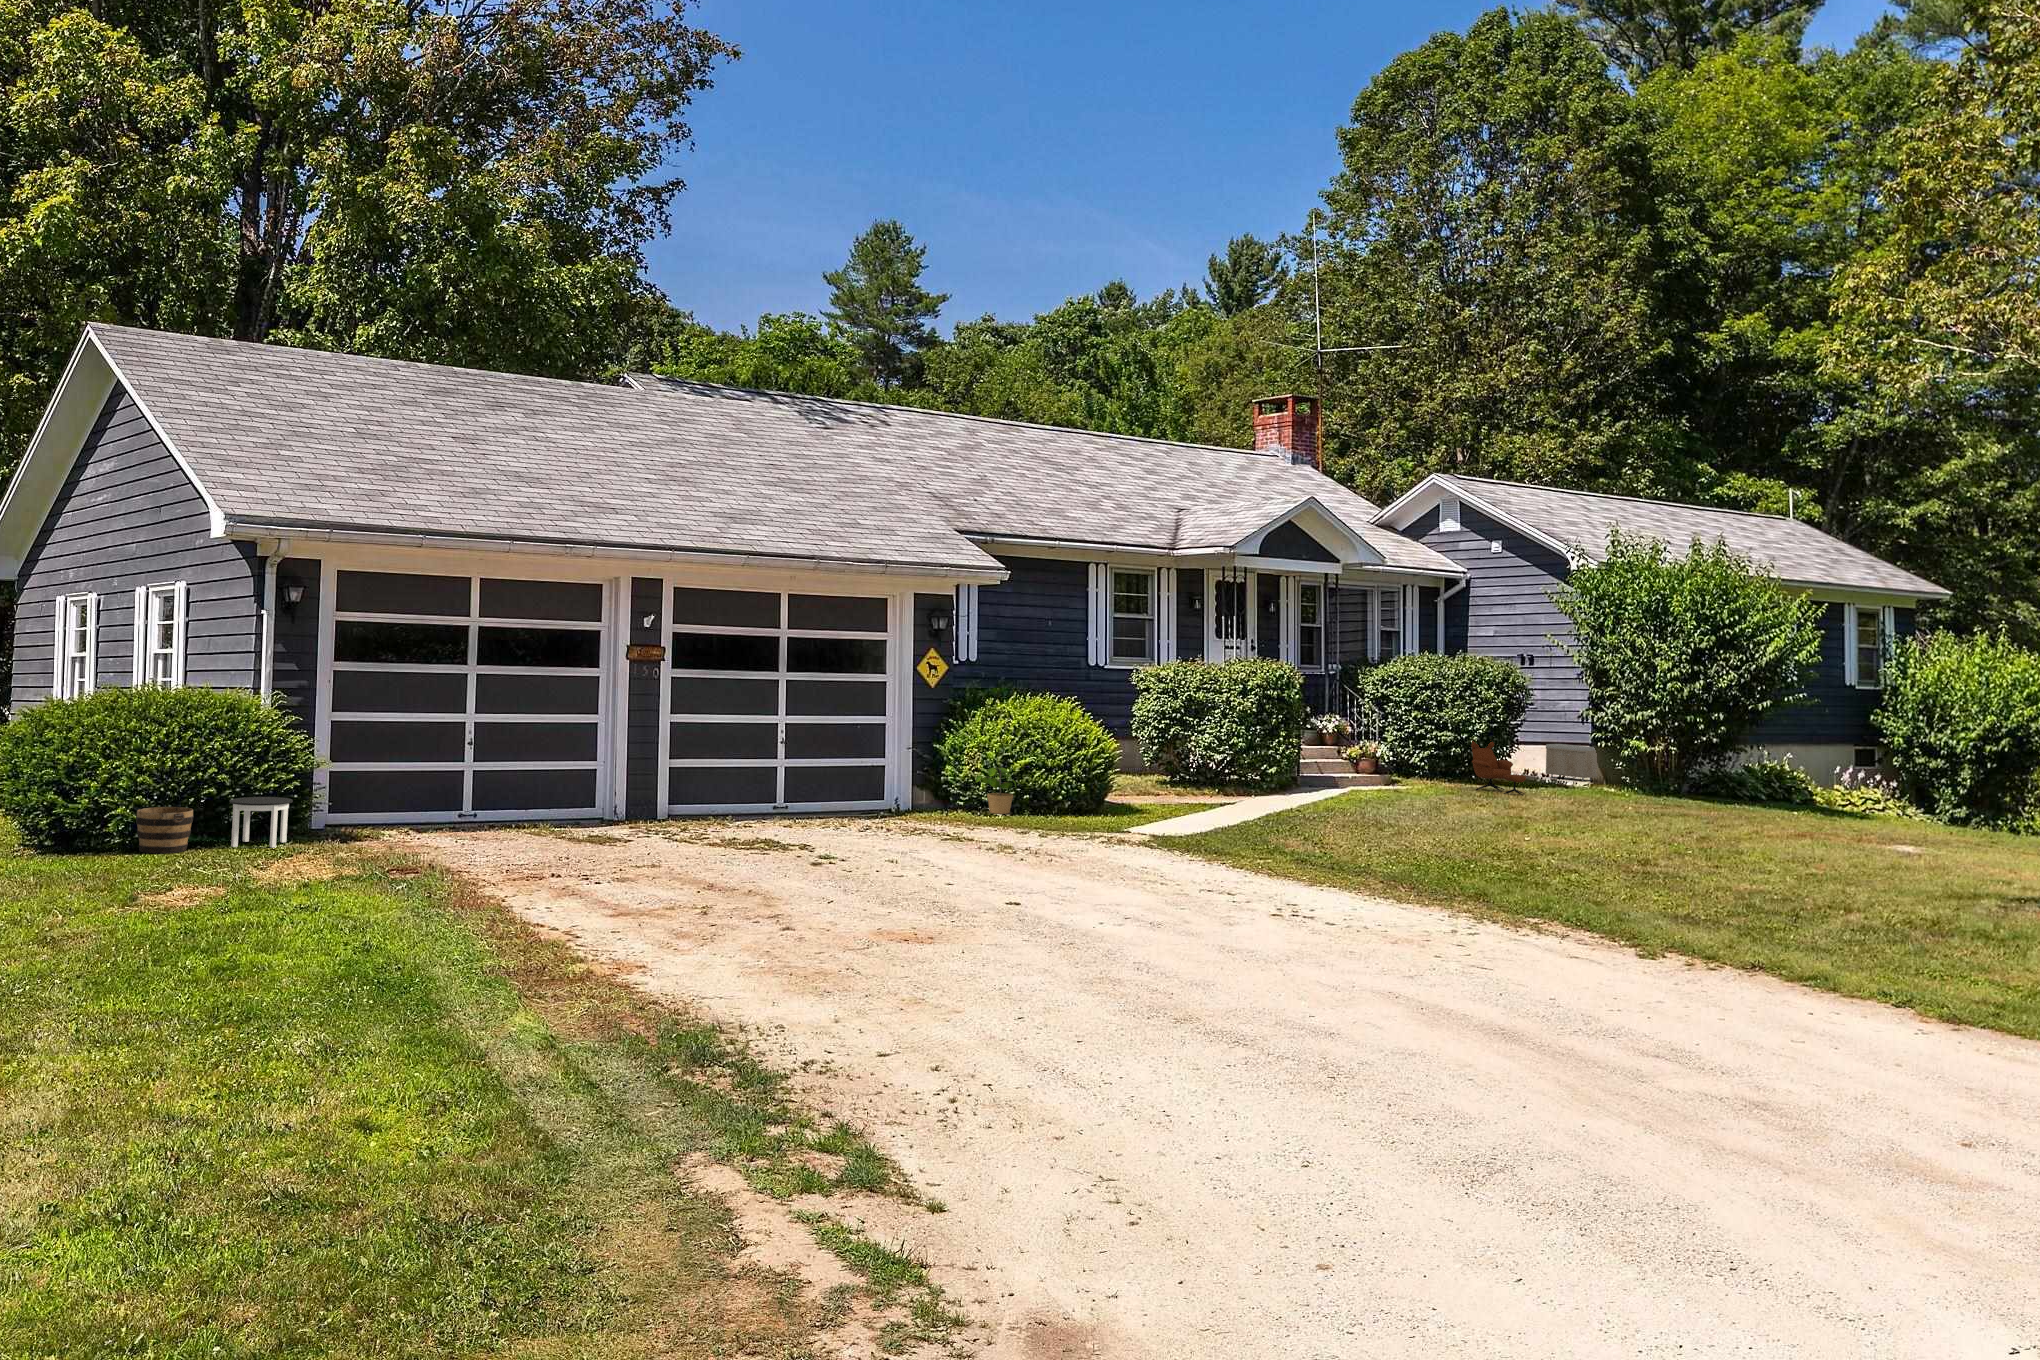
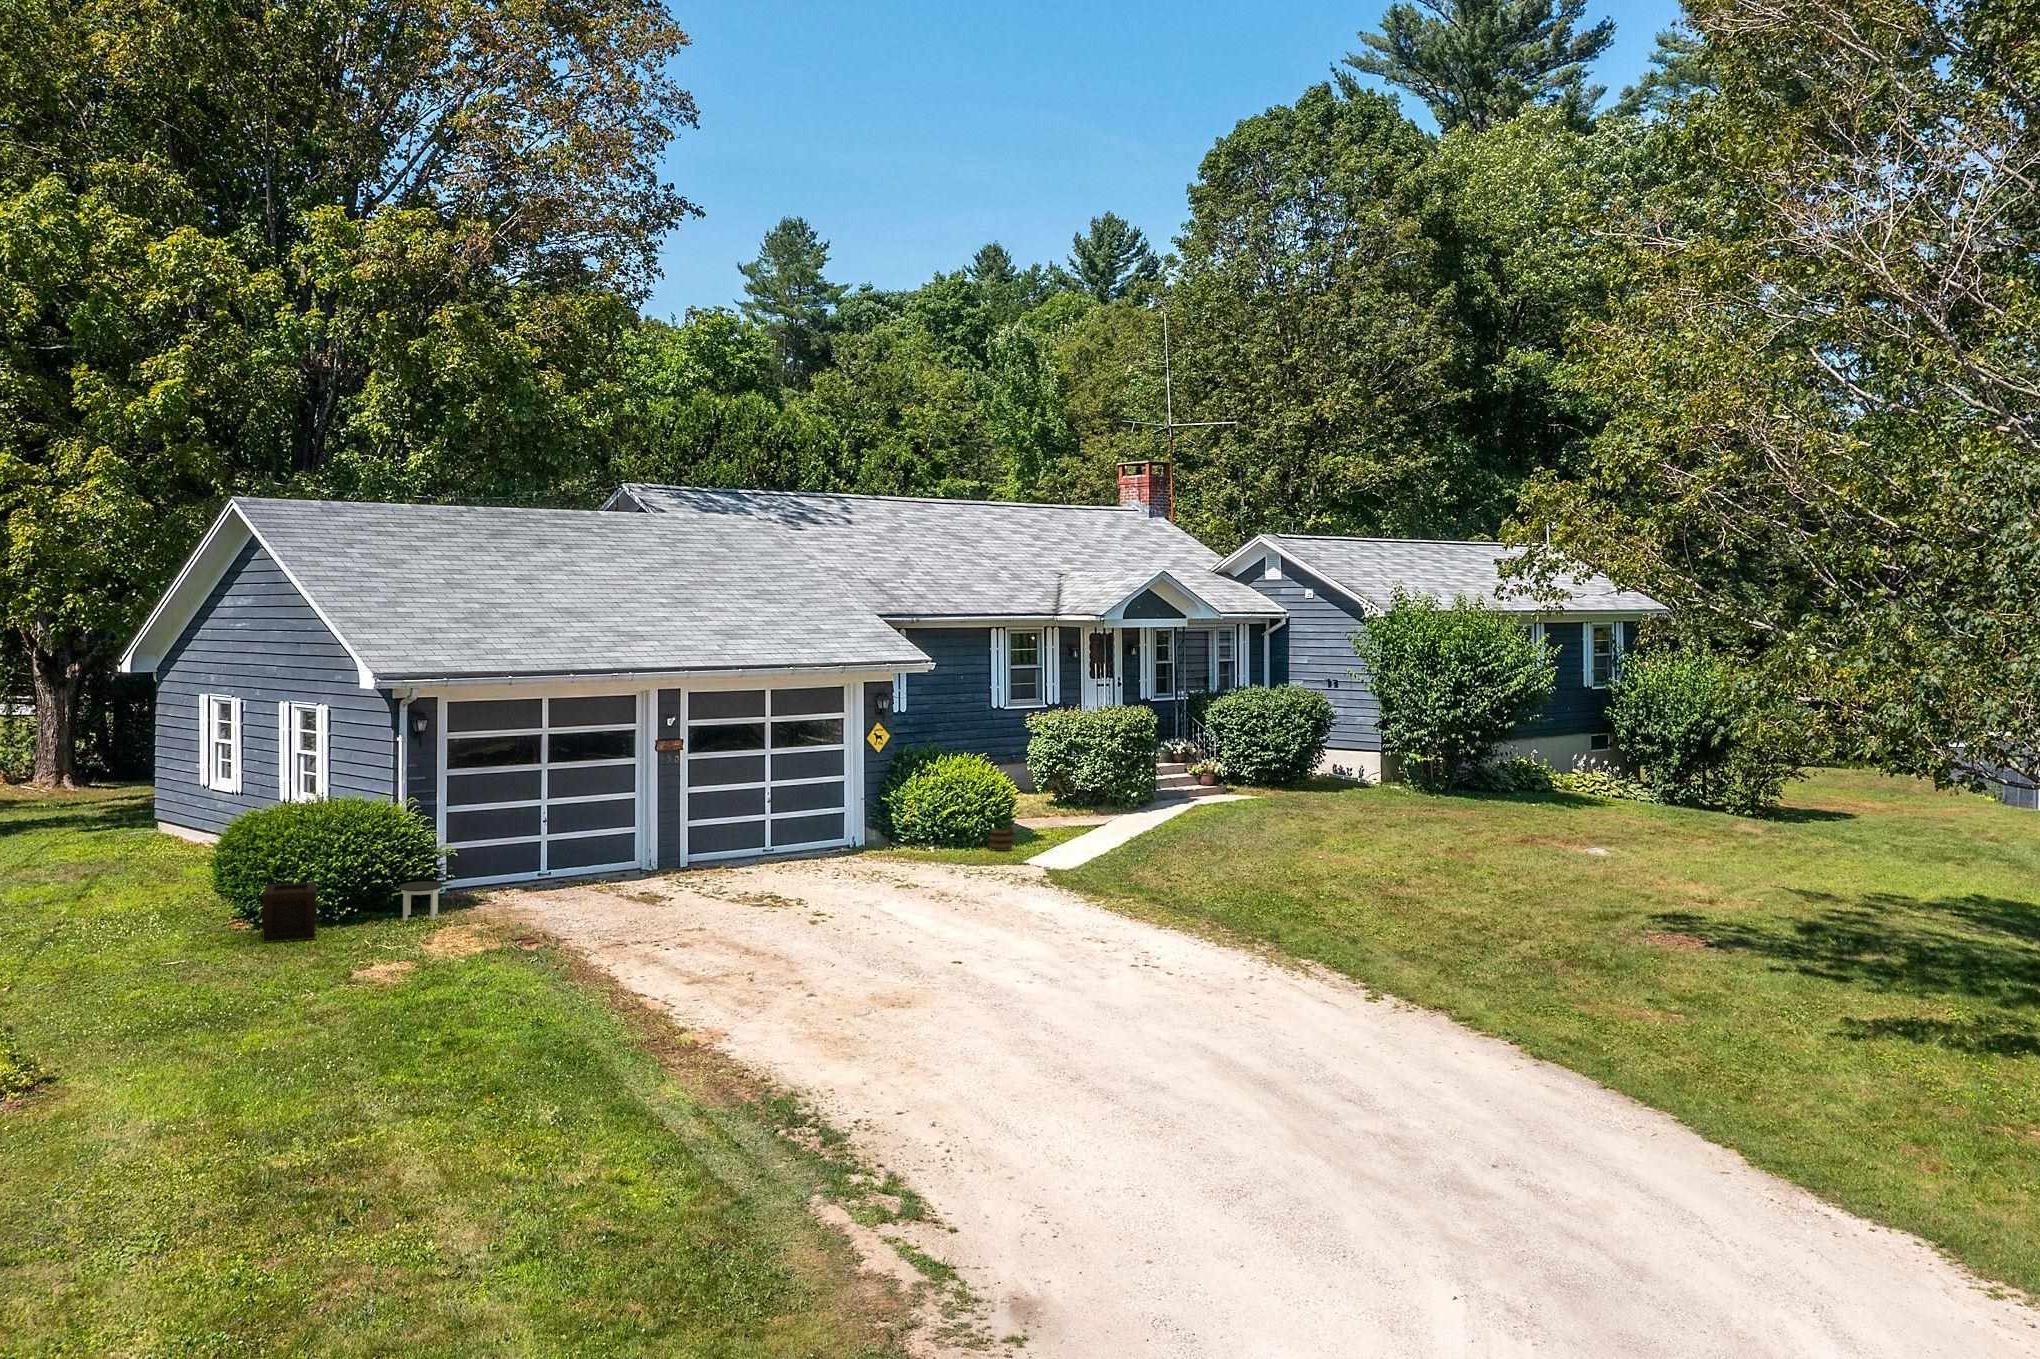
lounge chair: present [1471,741,1526,795] -> none [1289,757,1330,803]
storage bench: present [1546,744,1598,781] -> none [1349,750,1389,781]
potted plant: present [976,767,1016,814] -> none [915,816,946,850]
wooden crate: none [8,782,106,859] -> present [262,882,317,943]
bucket: present [136,807,193,853] -> present [989,826,1015,851]

